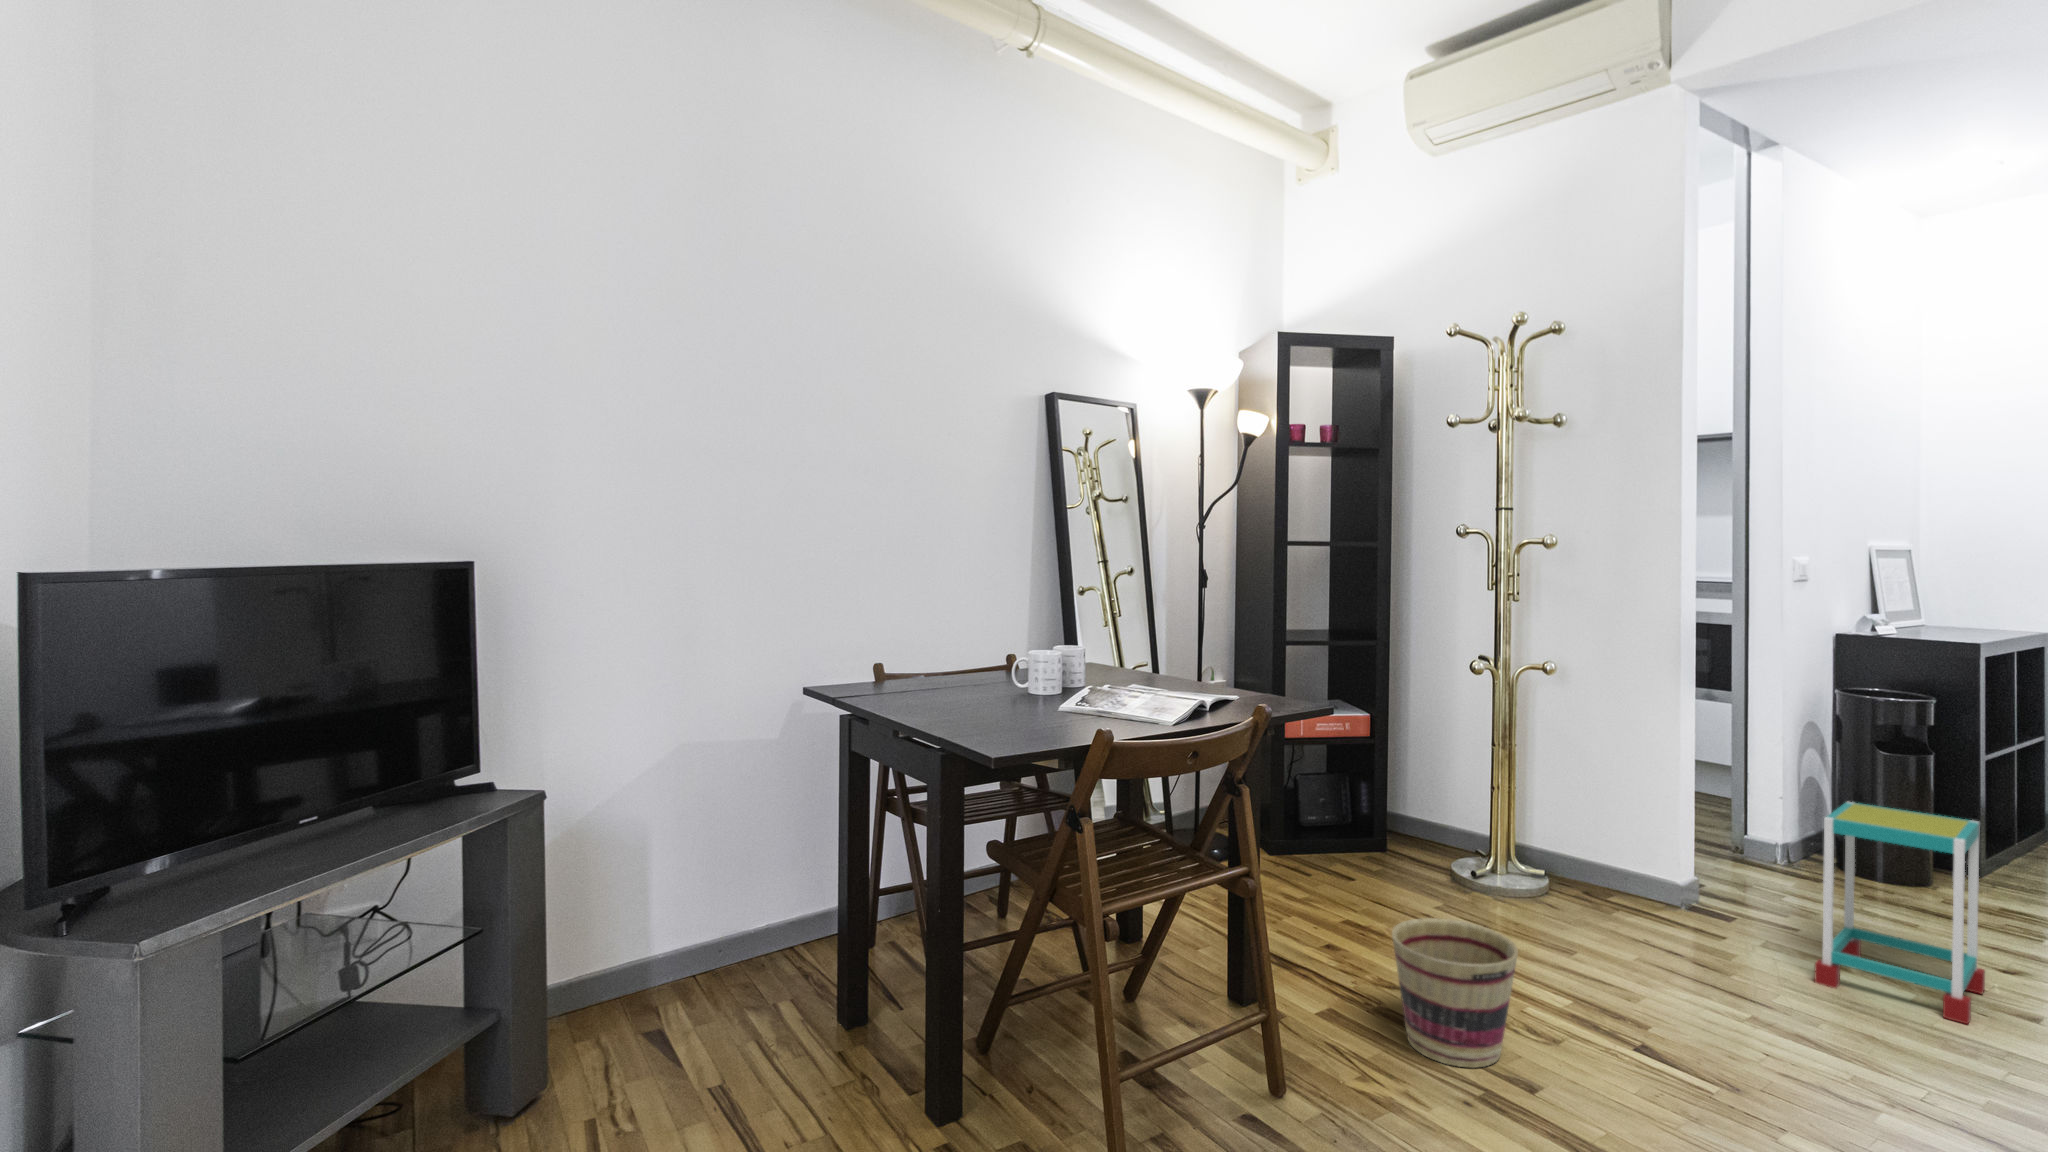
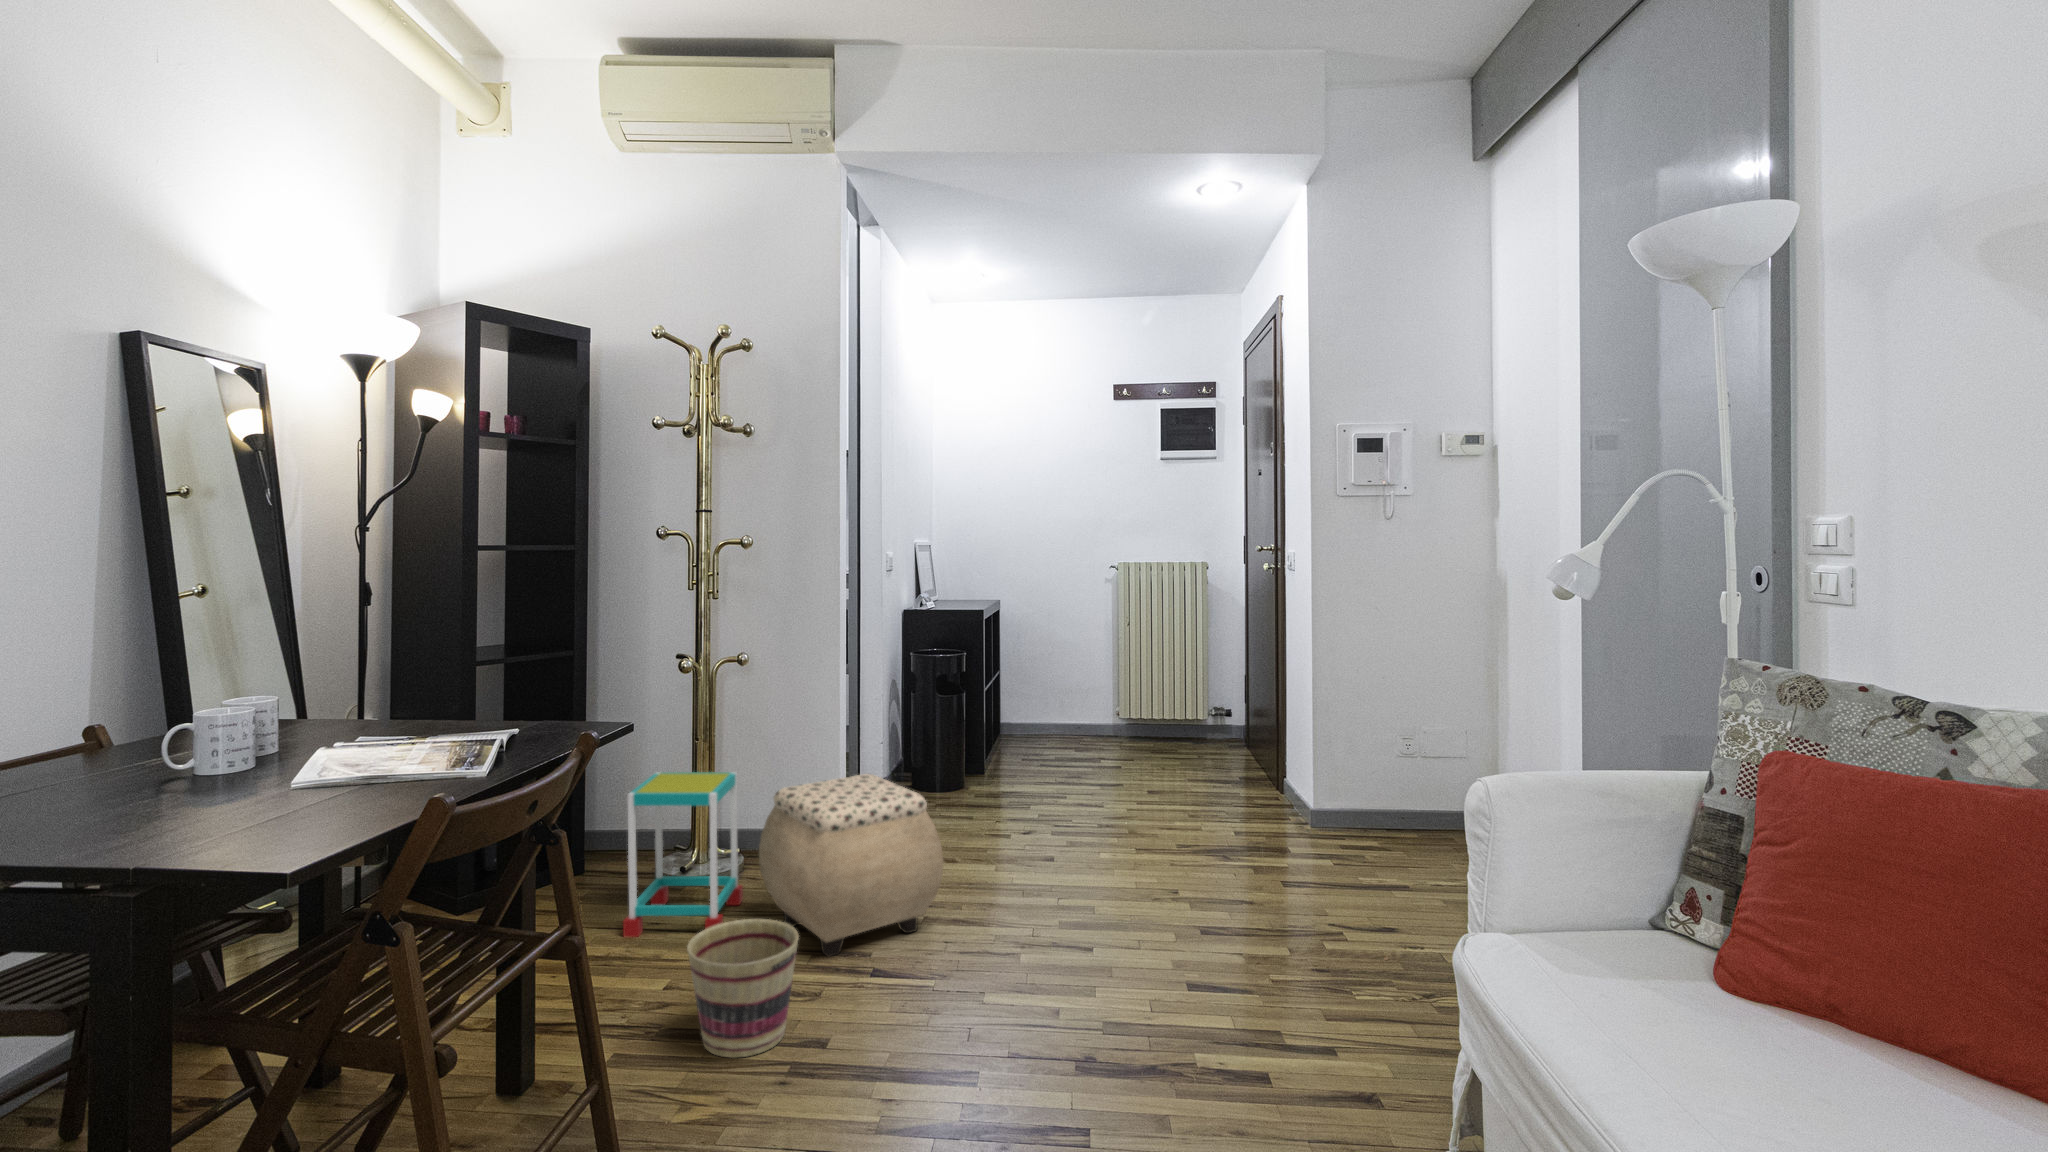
side table: present [1815,802,1985,1024] -> present [623,772,743,937]
ottoman: none [1533,803,1781,1024] -> present [759,774,943,957]

